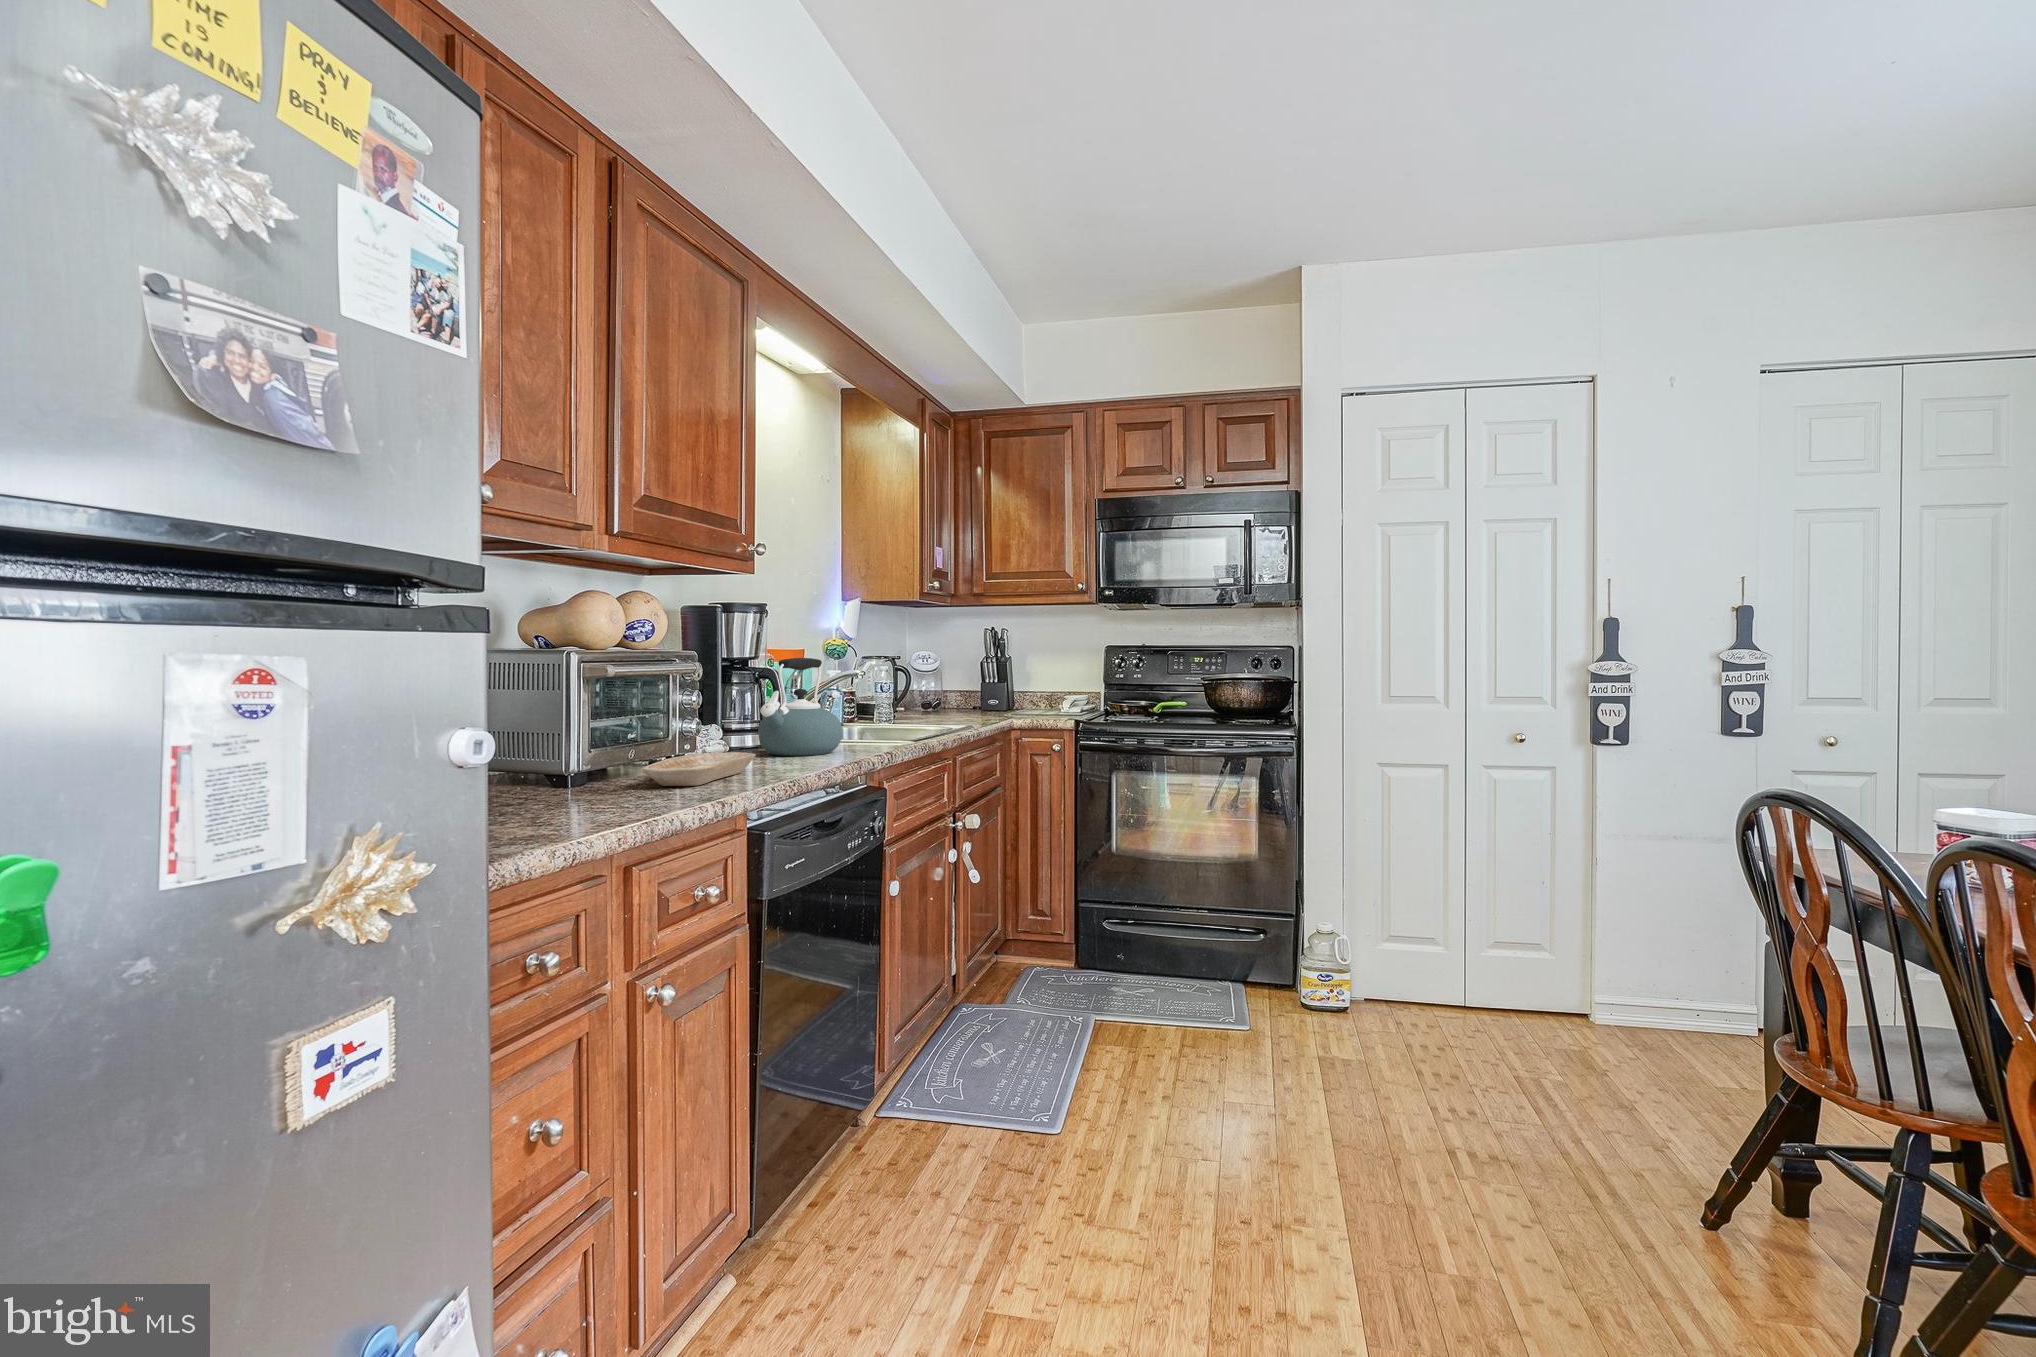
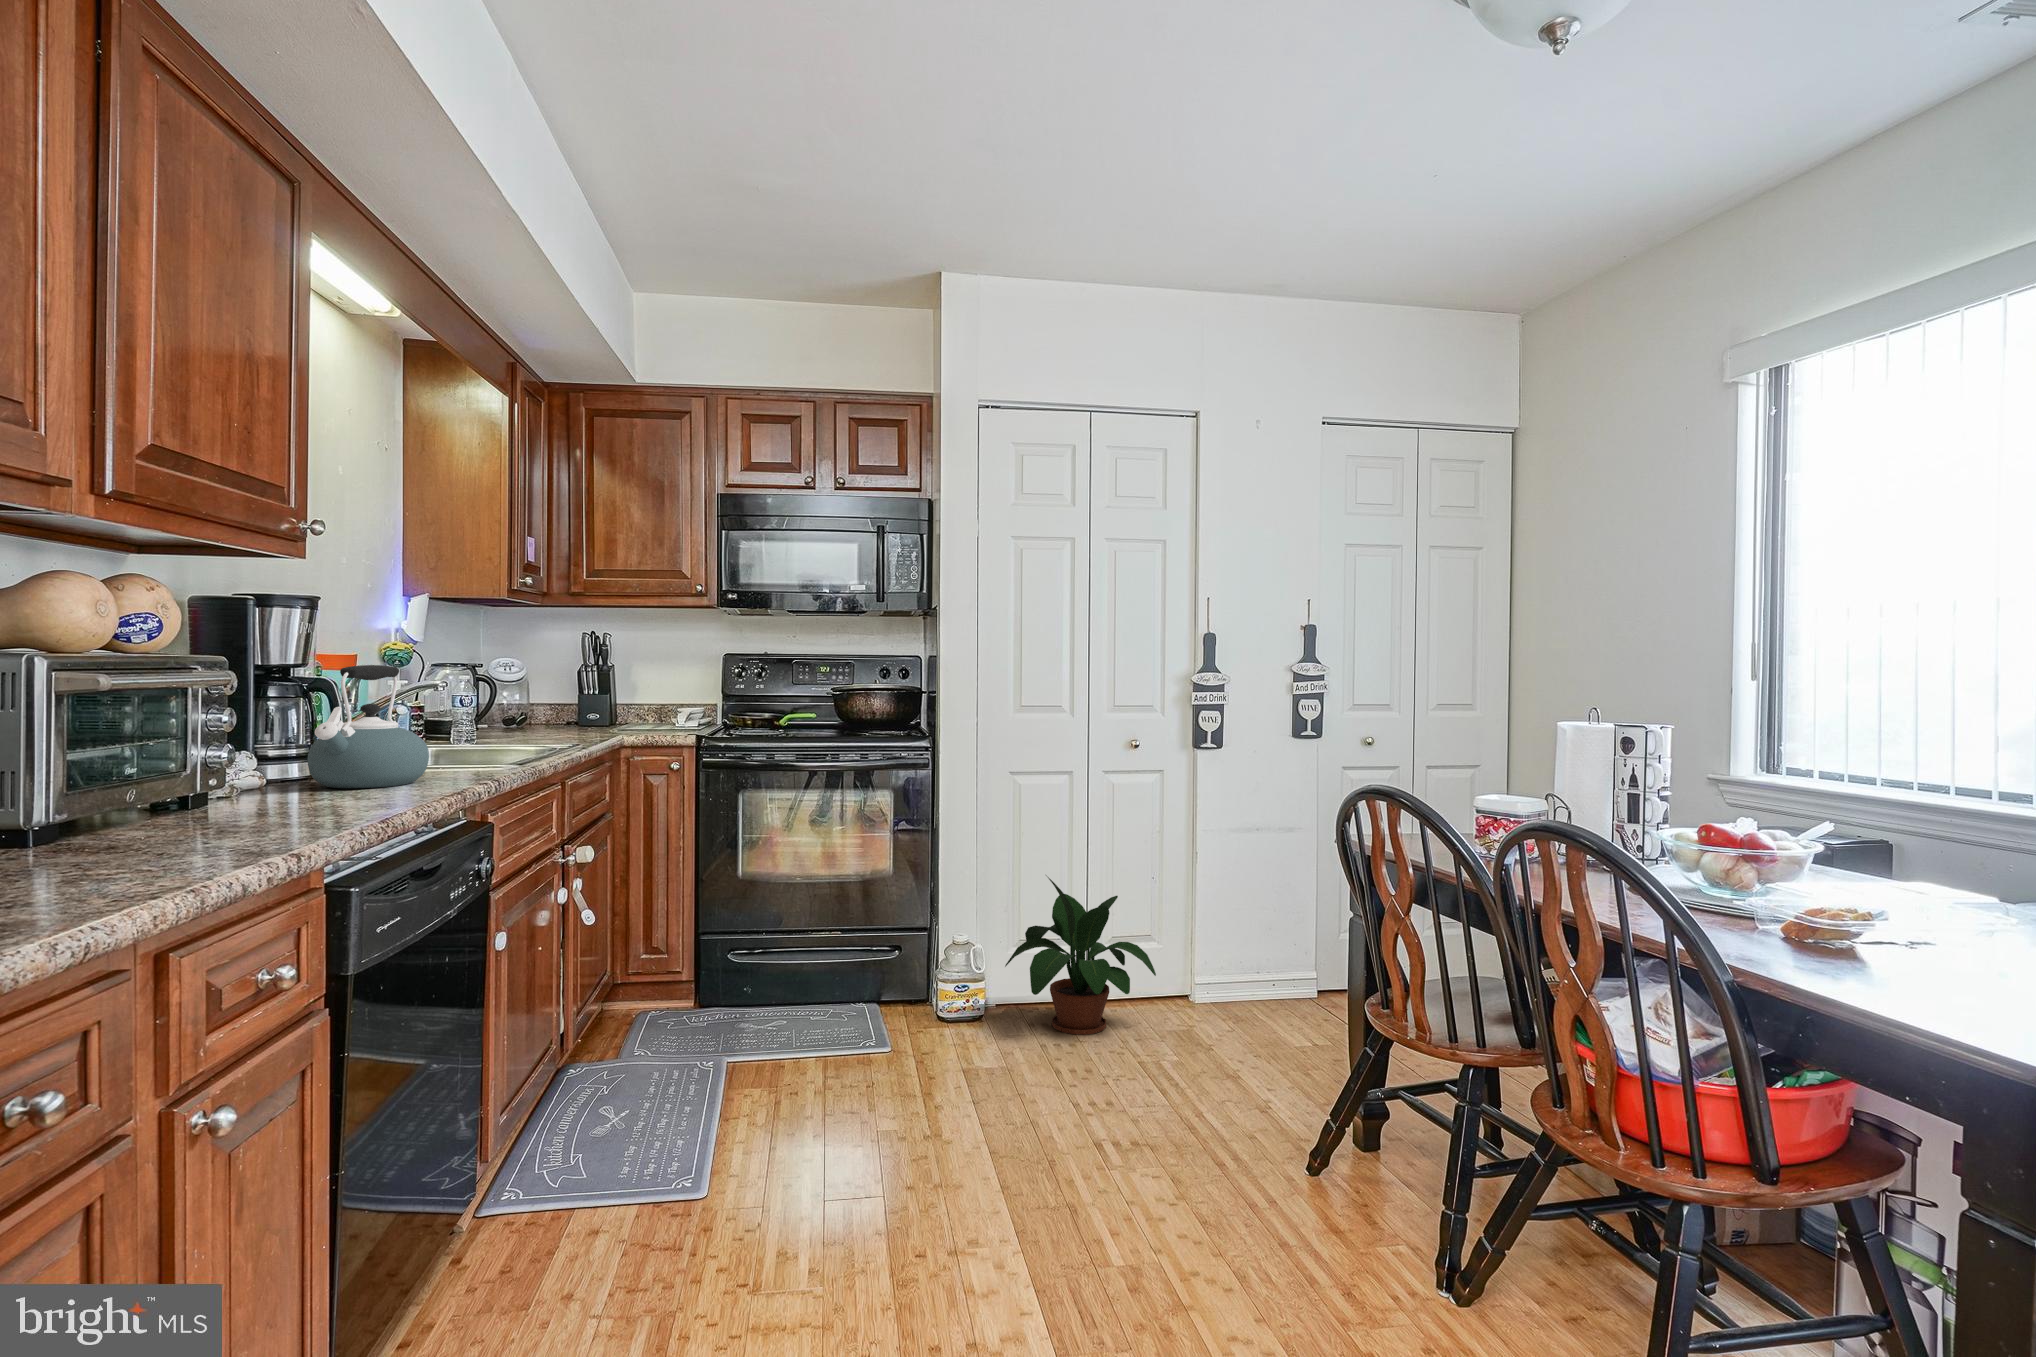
tray: present [642,752,756,786] -> none [153,787,321,837]
potted plant: none [1367,869,1541,1041] -> present [1005,877,1156,1035]

